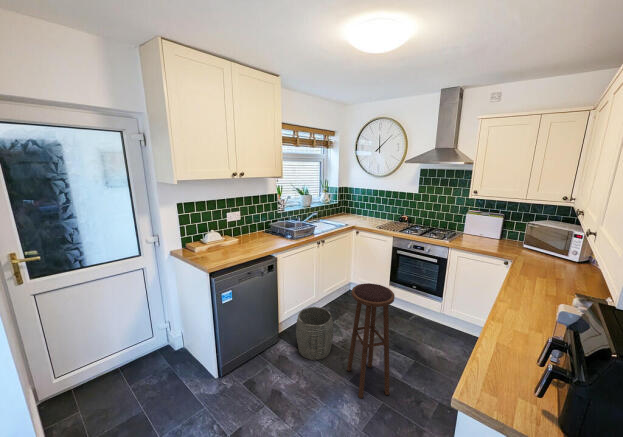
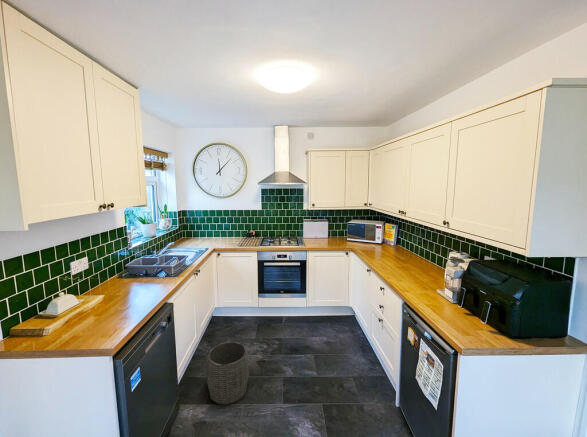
stool: present [347,283,395,398] -> none [273,294,317,403]

